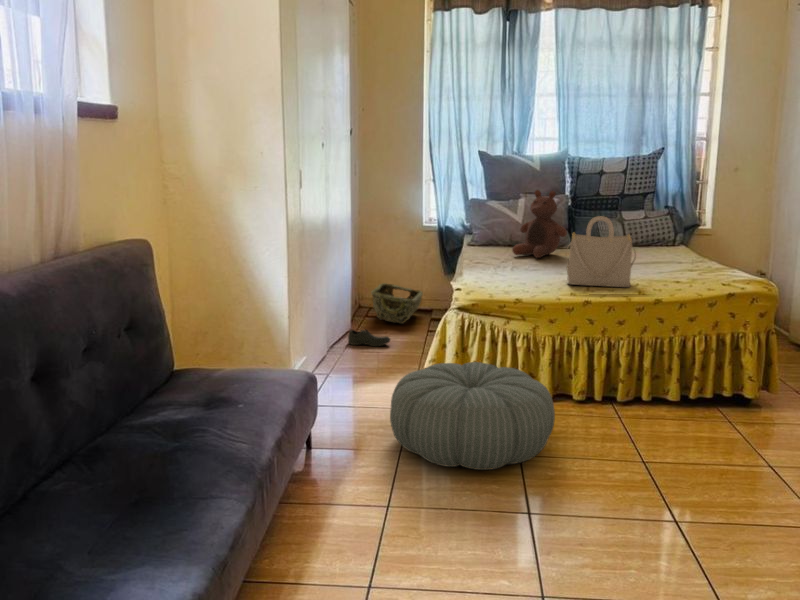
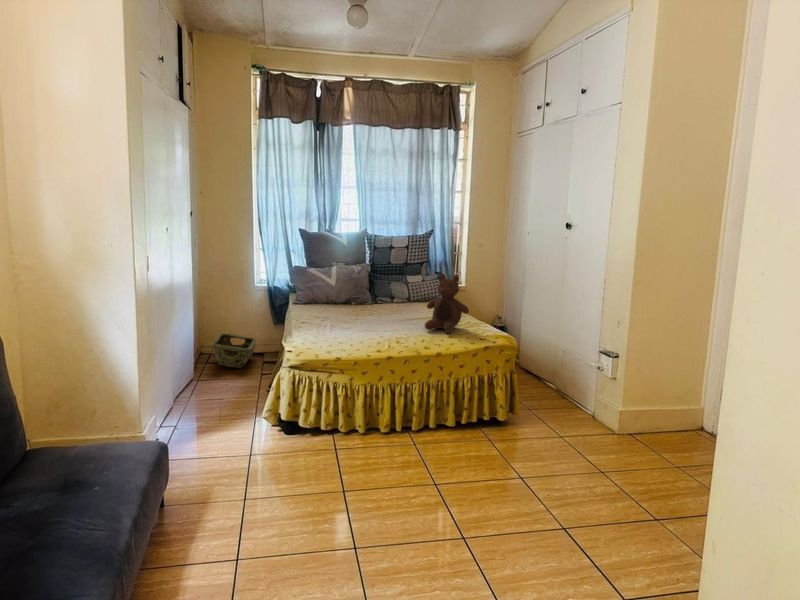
stuffed bear: present [512,190,567,258] -> present [425,274,469,333]
handbag: present [567,216,636,287] -> none [371,291,422,344]
shoe: present [348,330,390,346] -> none [194,376,231,392]
pouf: present [390,362,555,470] -> none [237,414,370,512]

